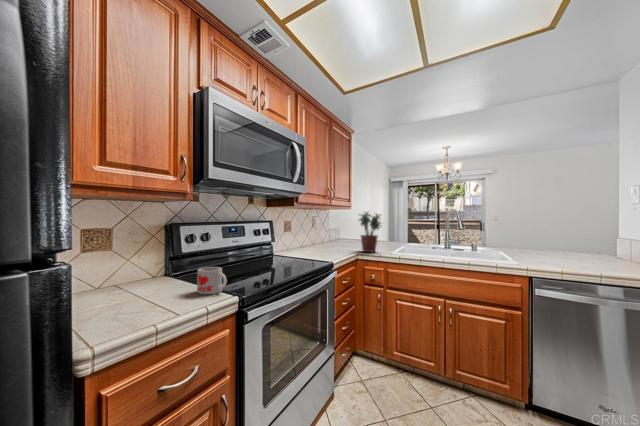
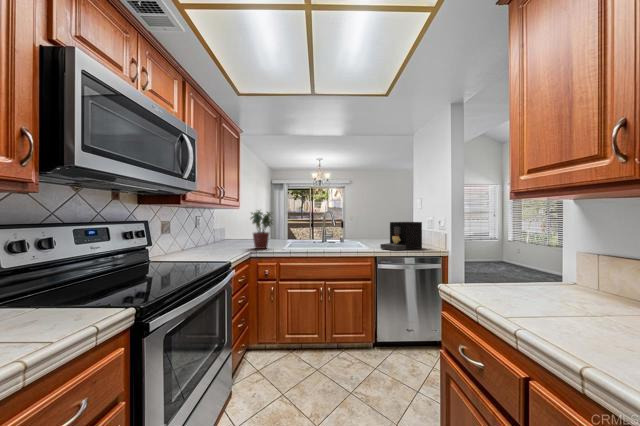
coffee maker: none [516,229,584,266] -> present [380,222,422,251]
mug: present [197,267,227,294] -> none [57,278,106,317]

